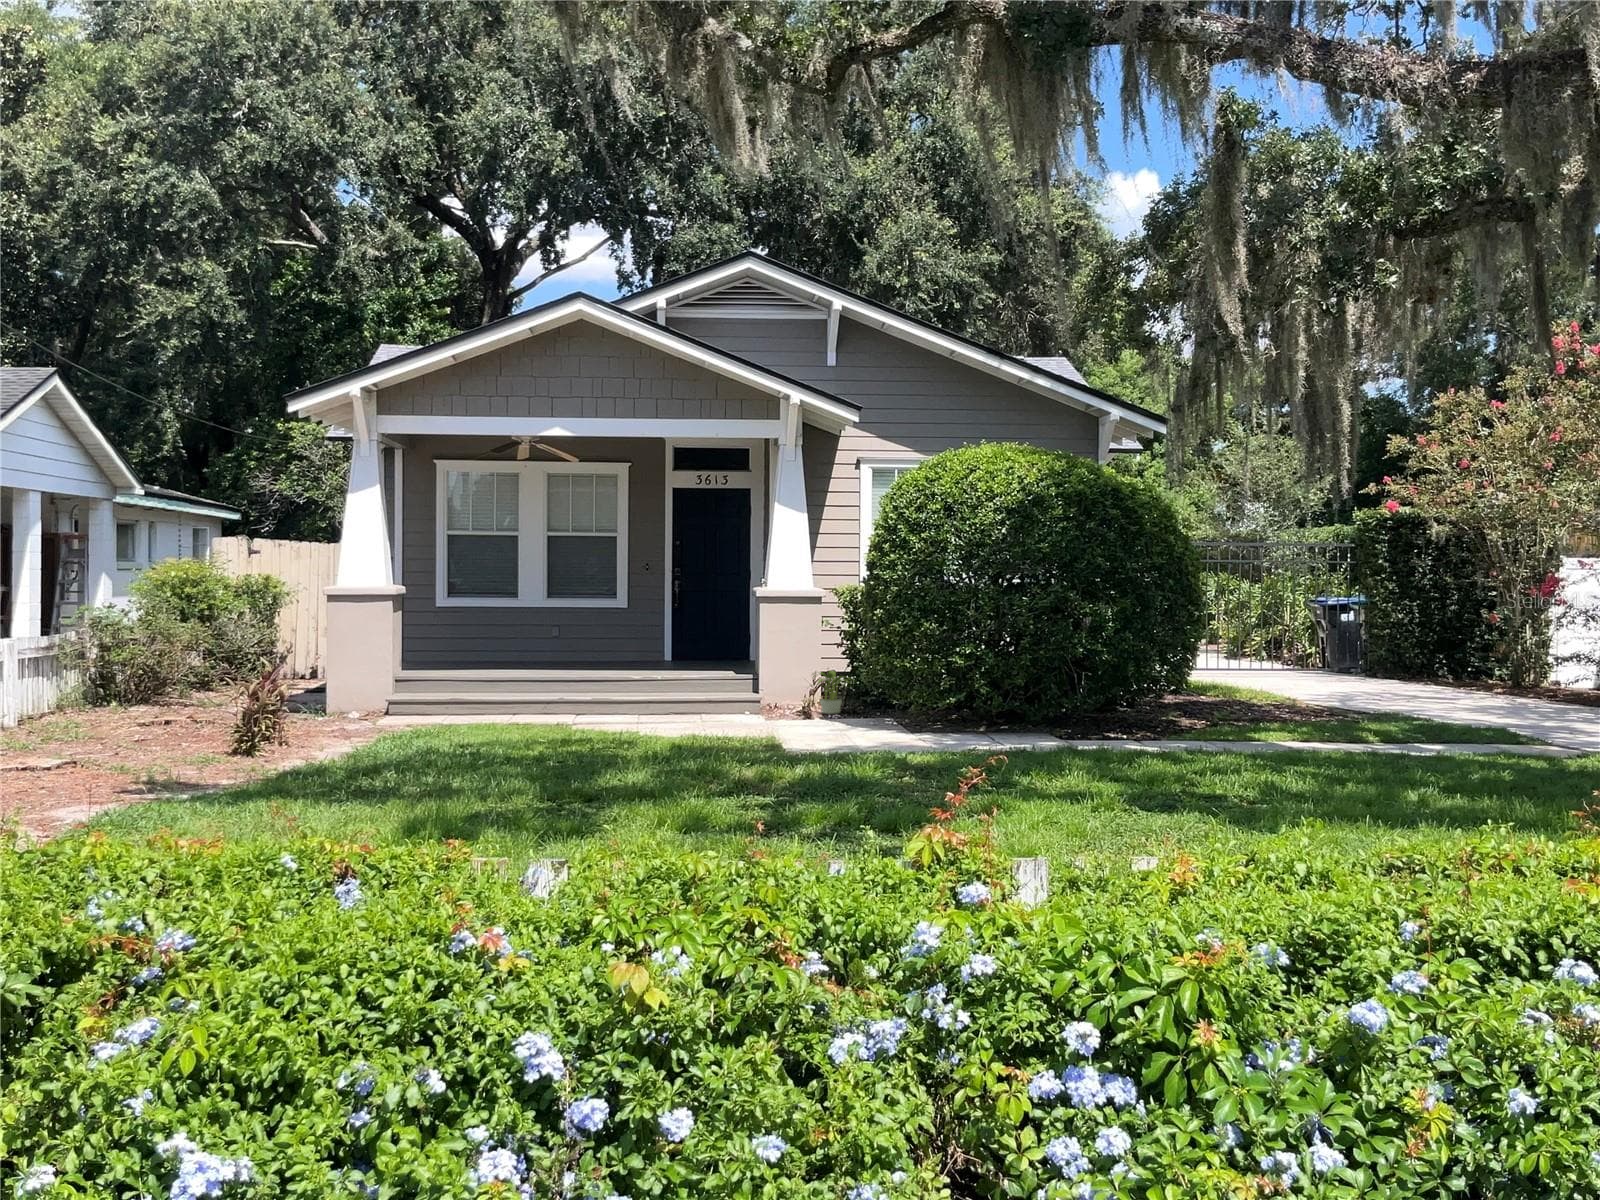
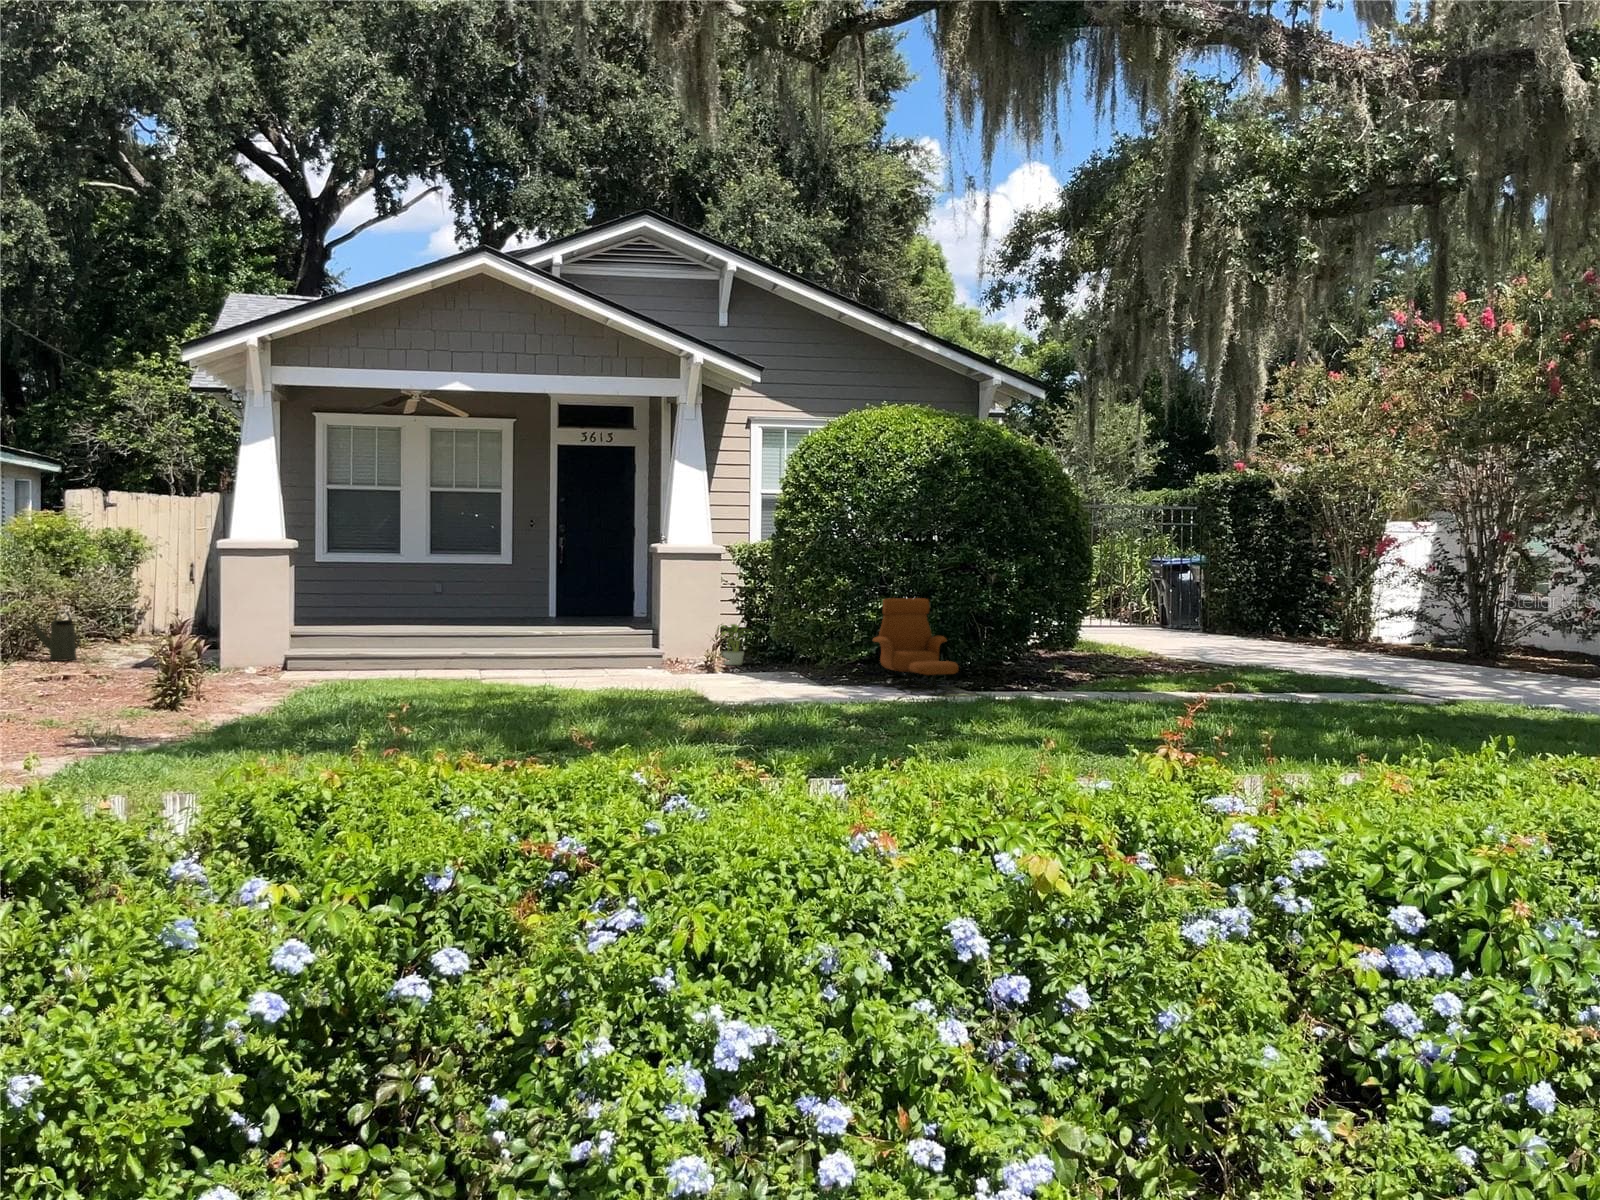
lounge chair: none [957,648,1046,753] -> present [873,598,958,695]
watering can: none [164,653,207,701] -> present [33,611,80,661]

